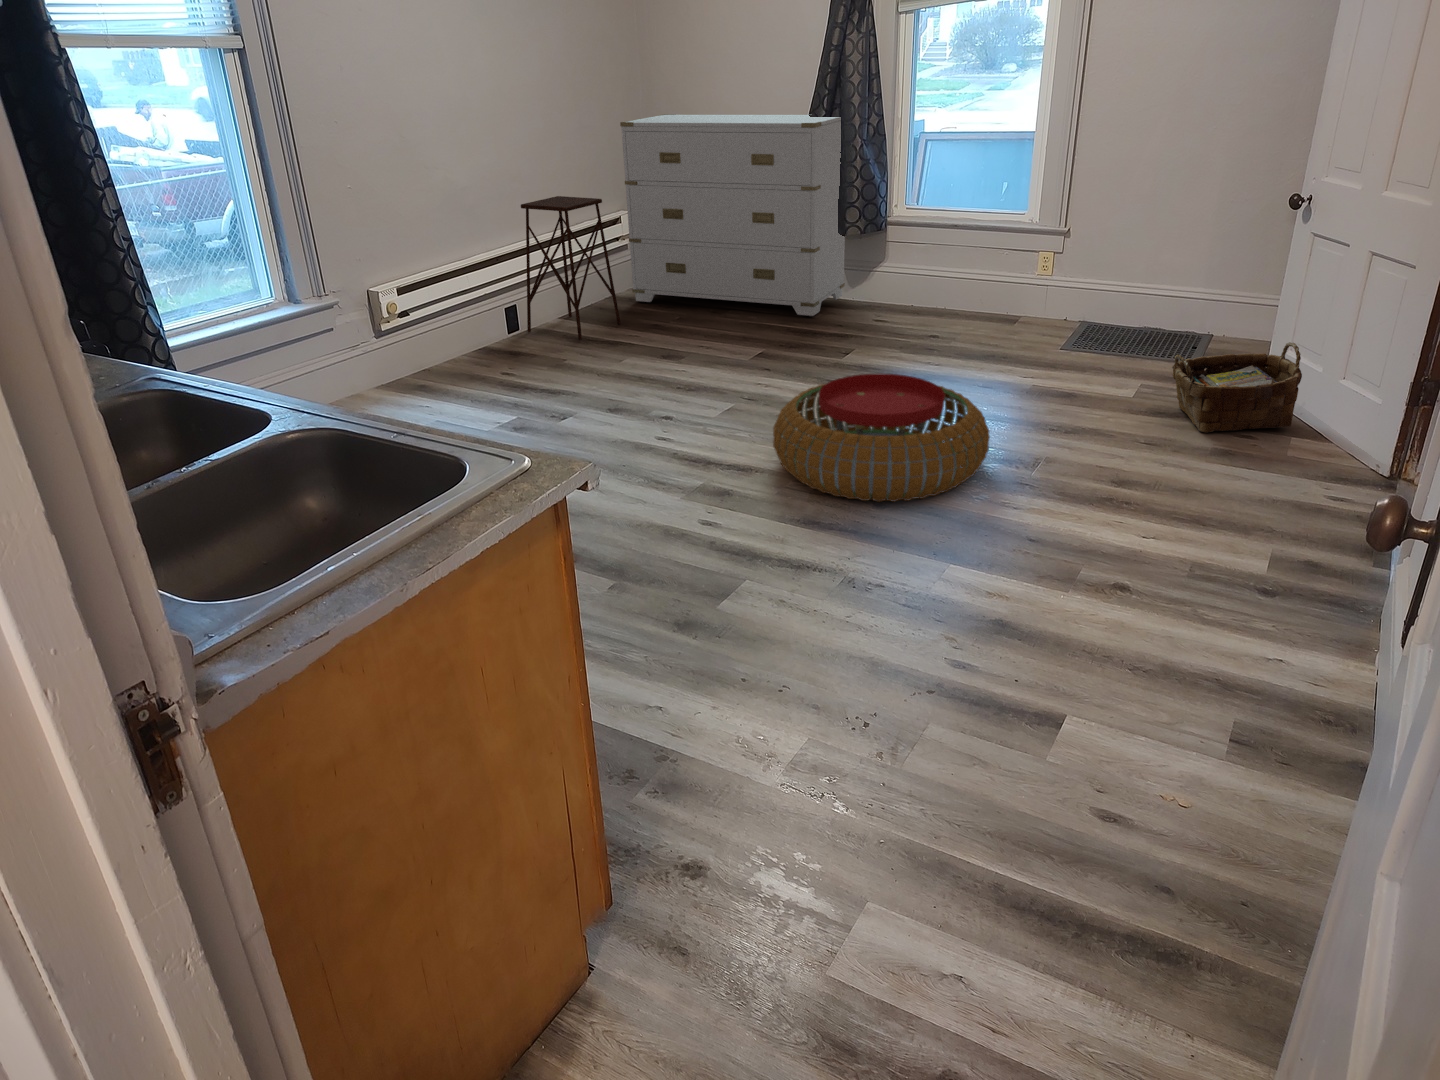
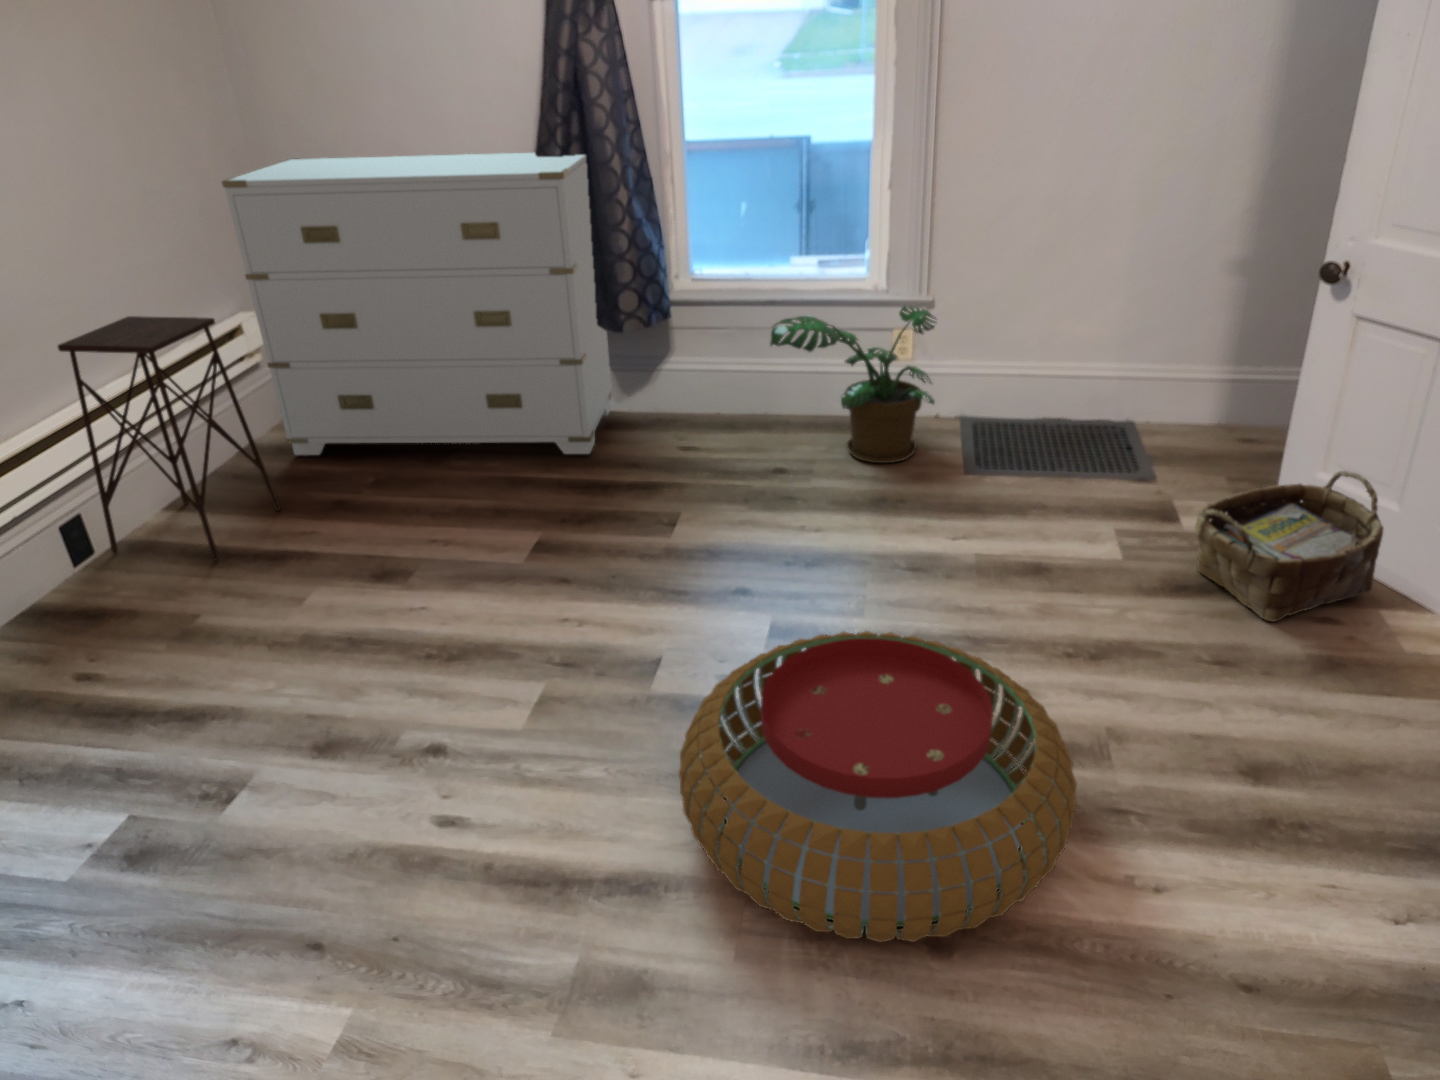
potted plant: none [935,230,1069,339] -> present [770,306,936,463]

